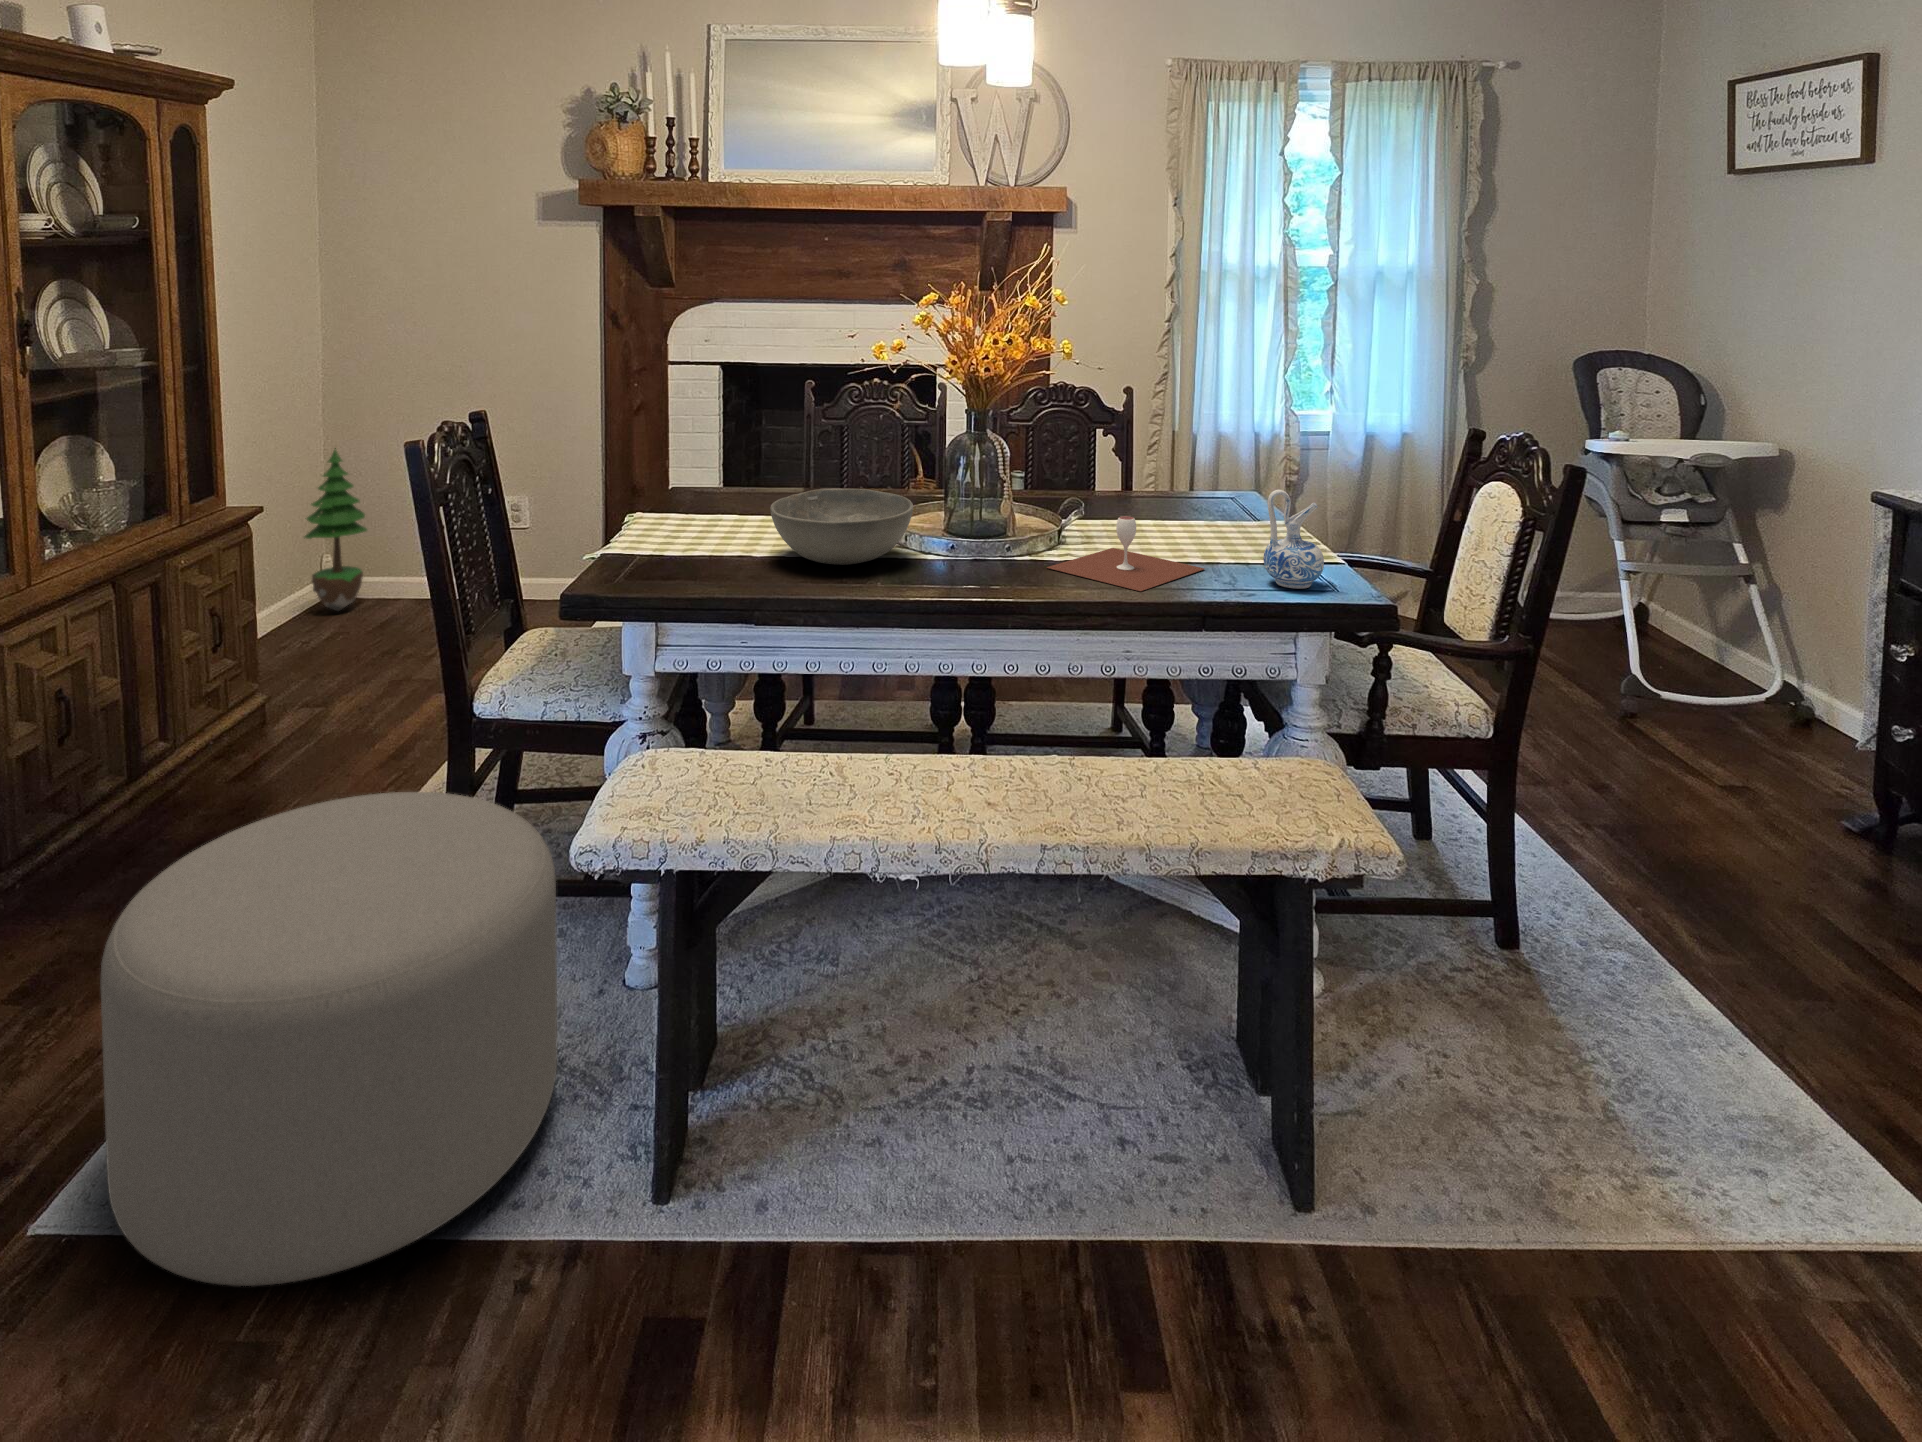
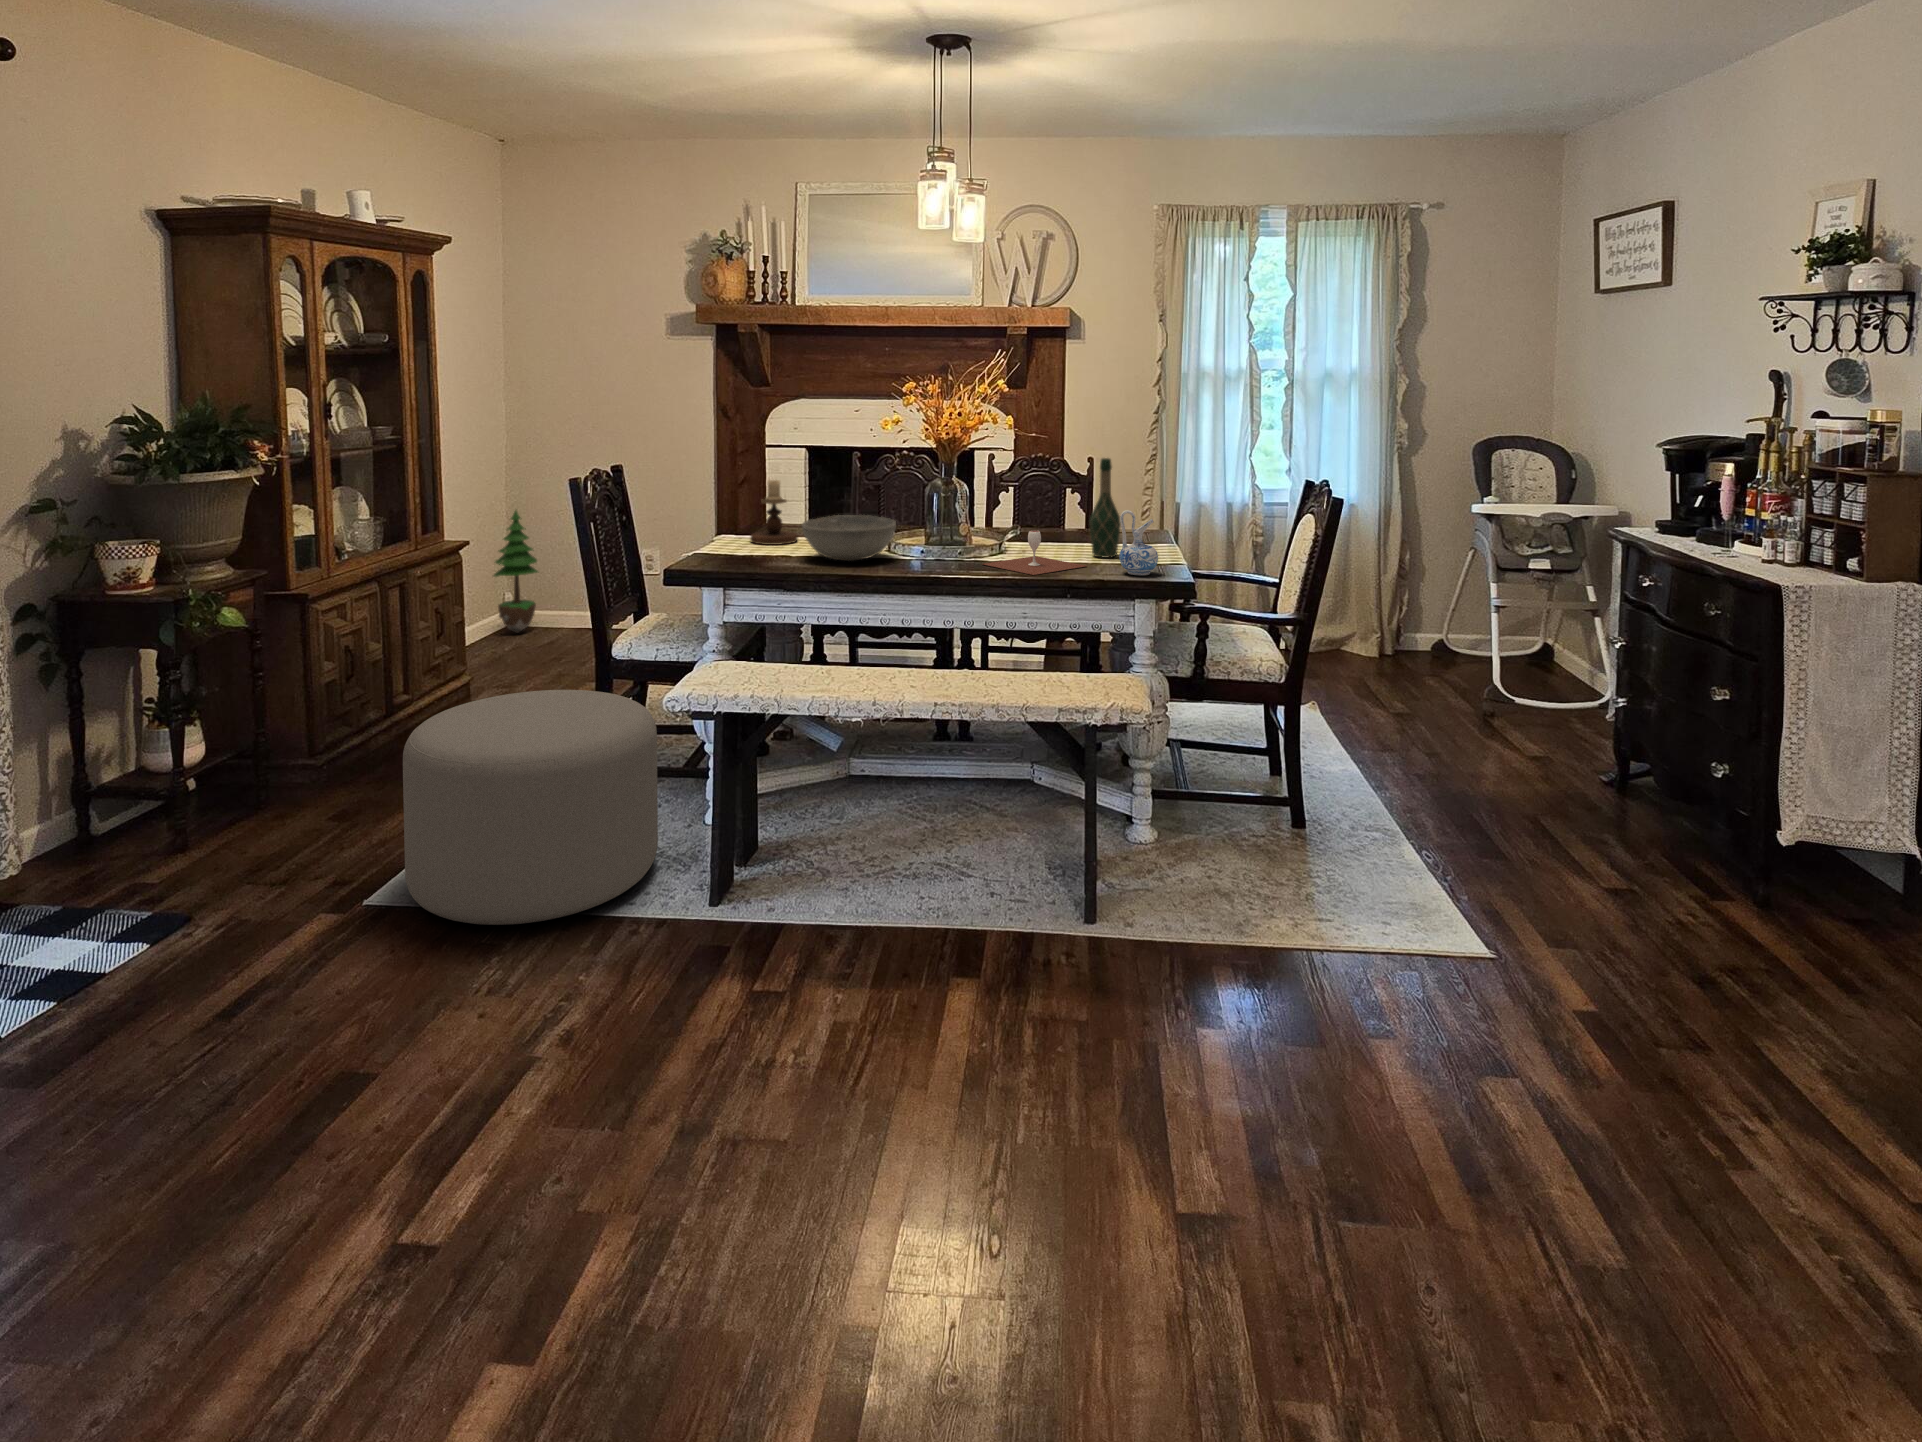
wine bottle: none [1189,403,1235,549] -> present [1089,458,1121,558]
candlestick: none [681,432,750,530] -> present [751,480,798,545]

